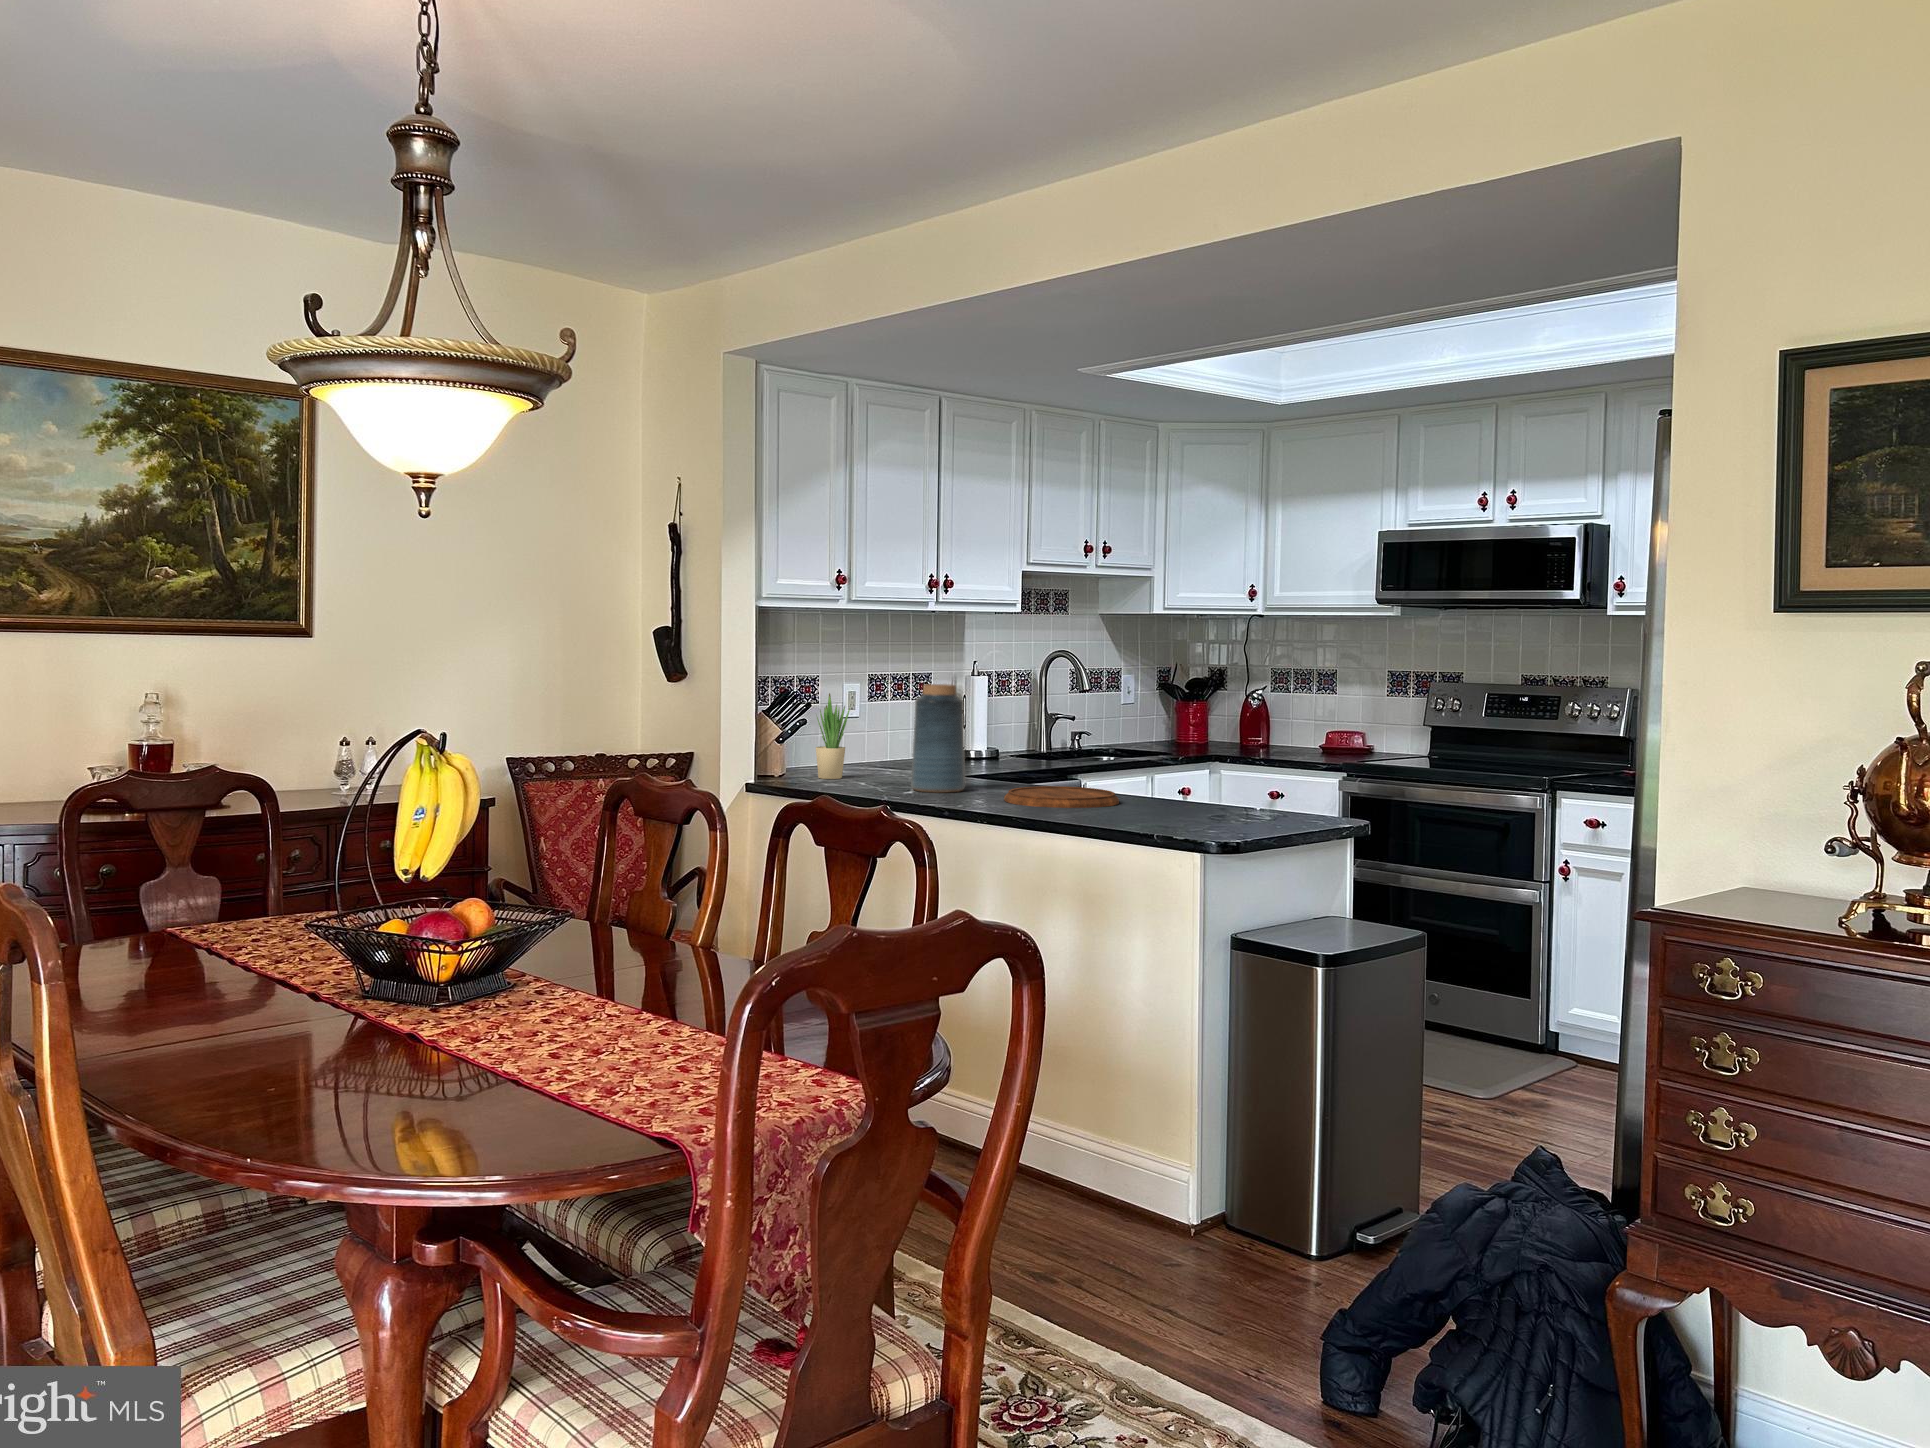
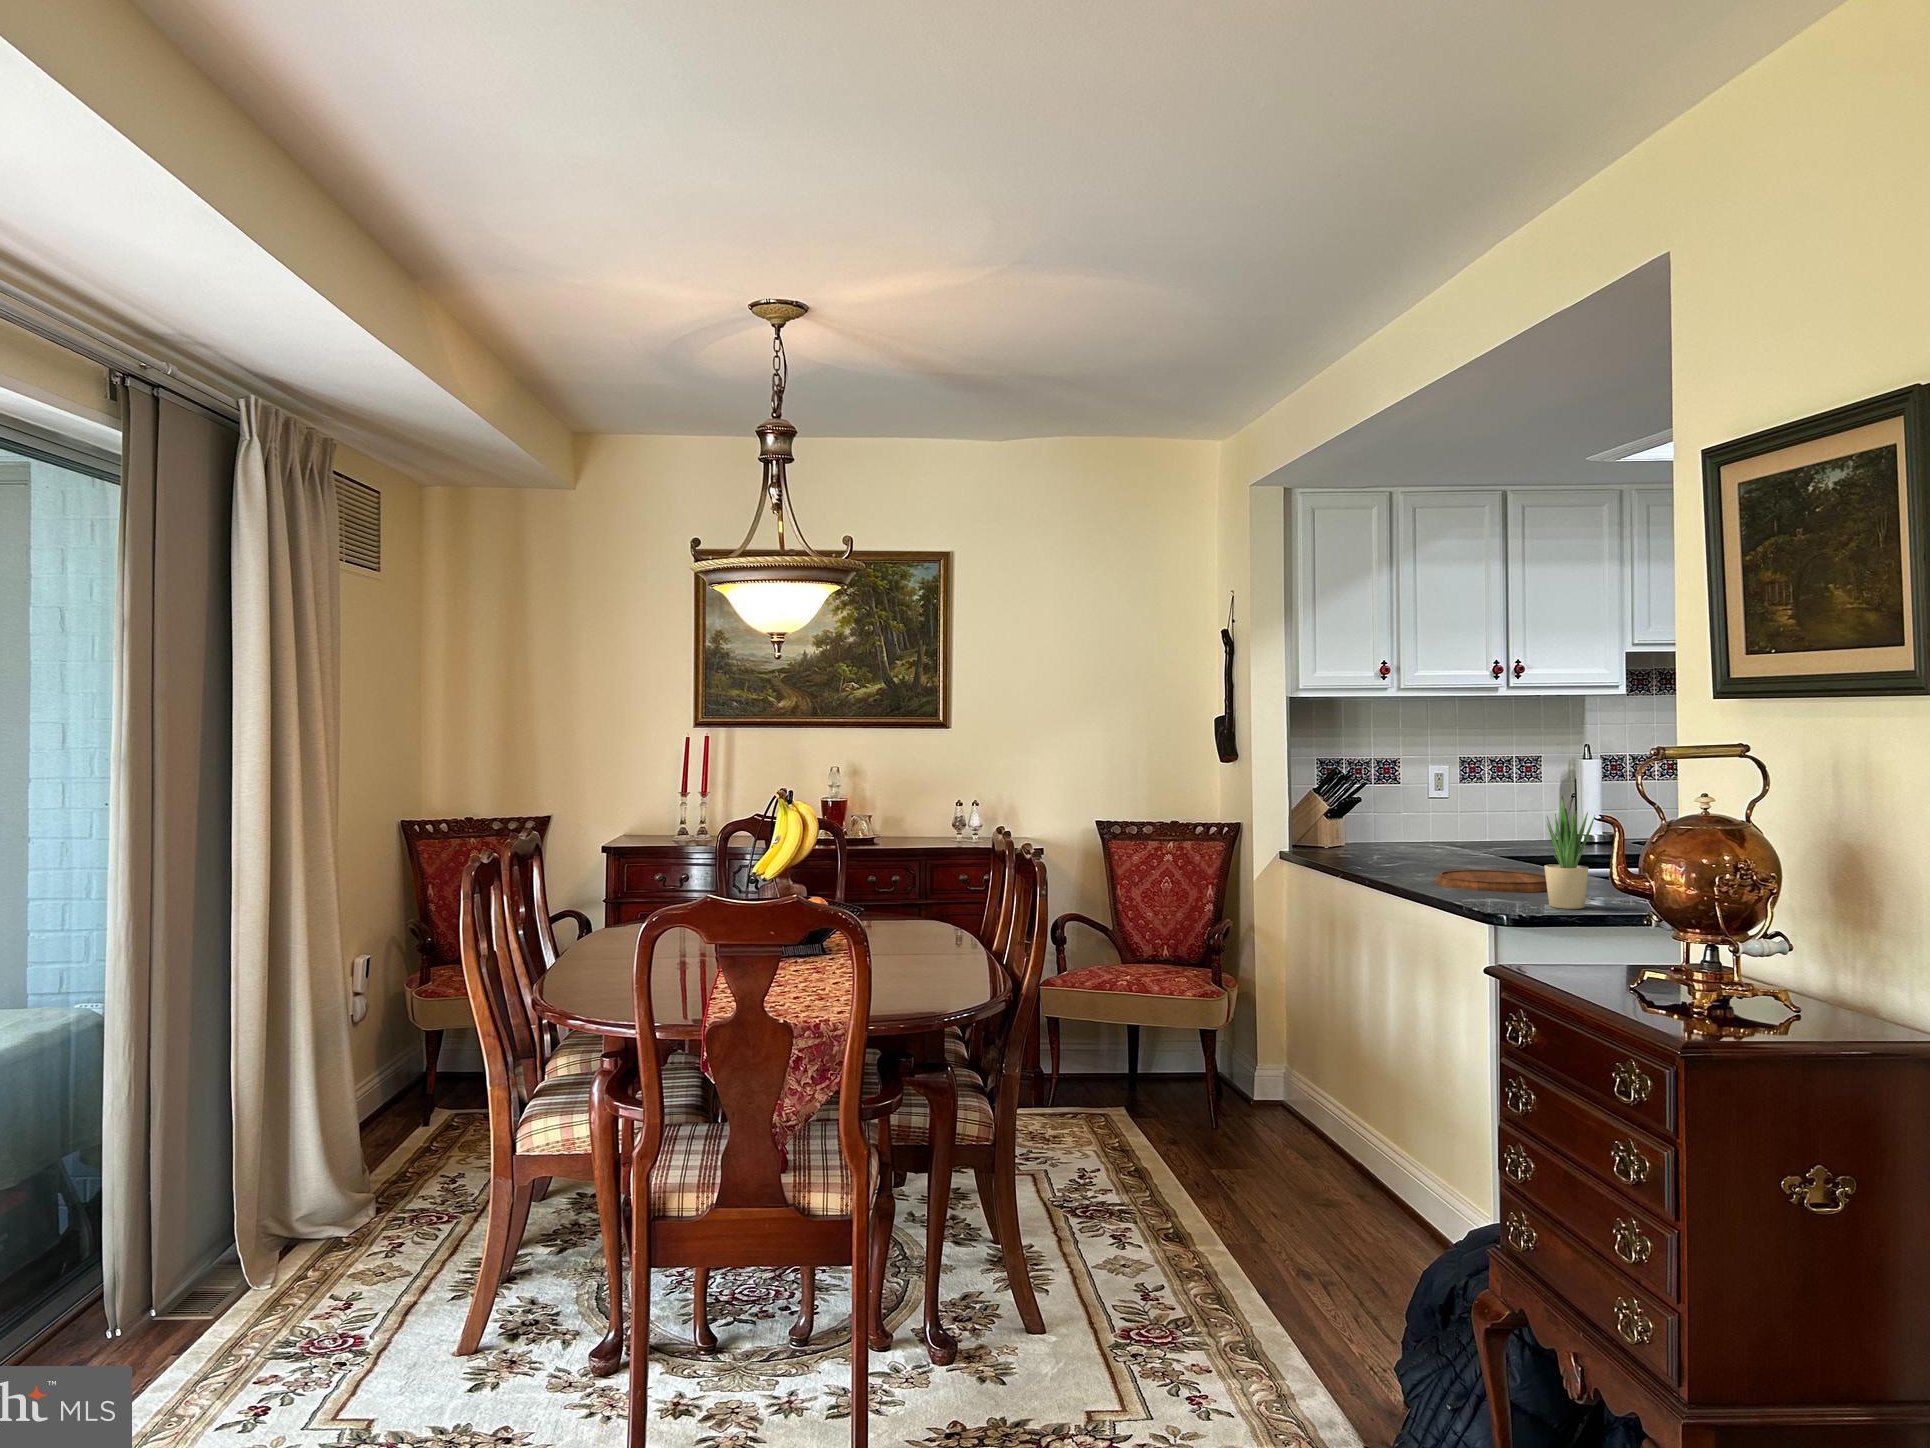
vase: present [911,684,965,793] -> none [1390,768,1445,871]
potted plant: present [816,693,850,779] -> present [1544,796,1595,909]

